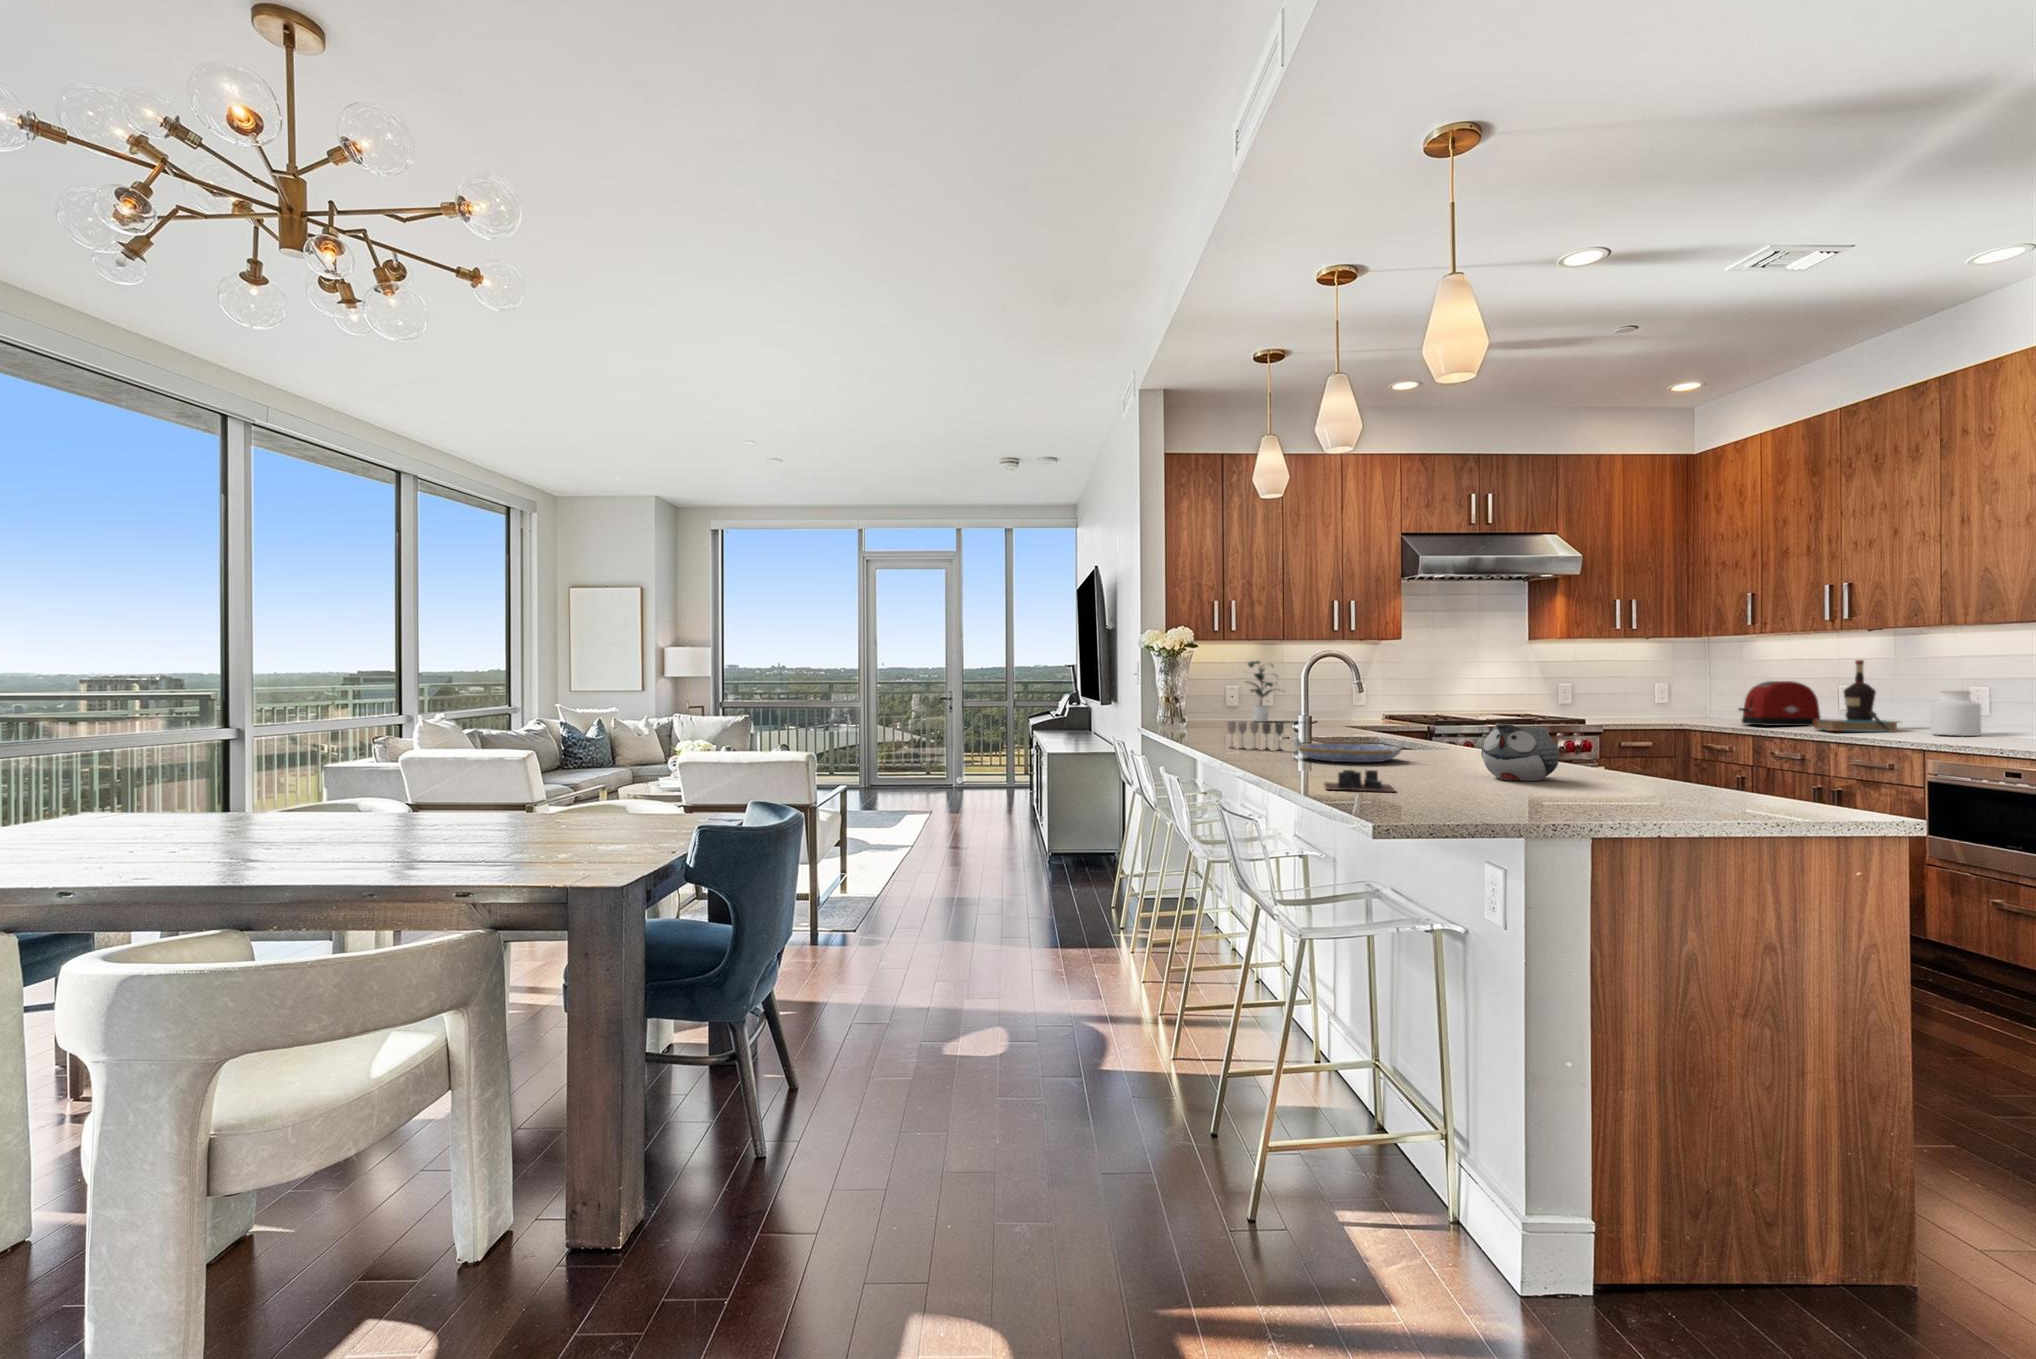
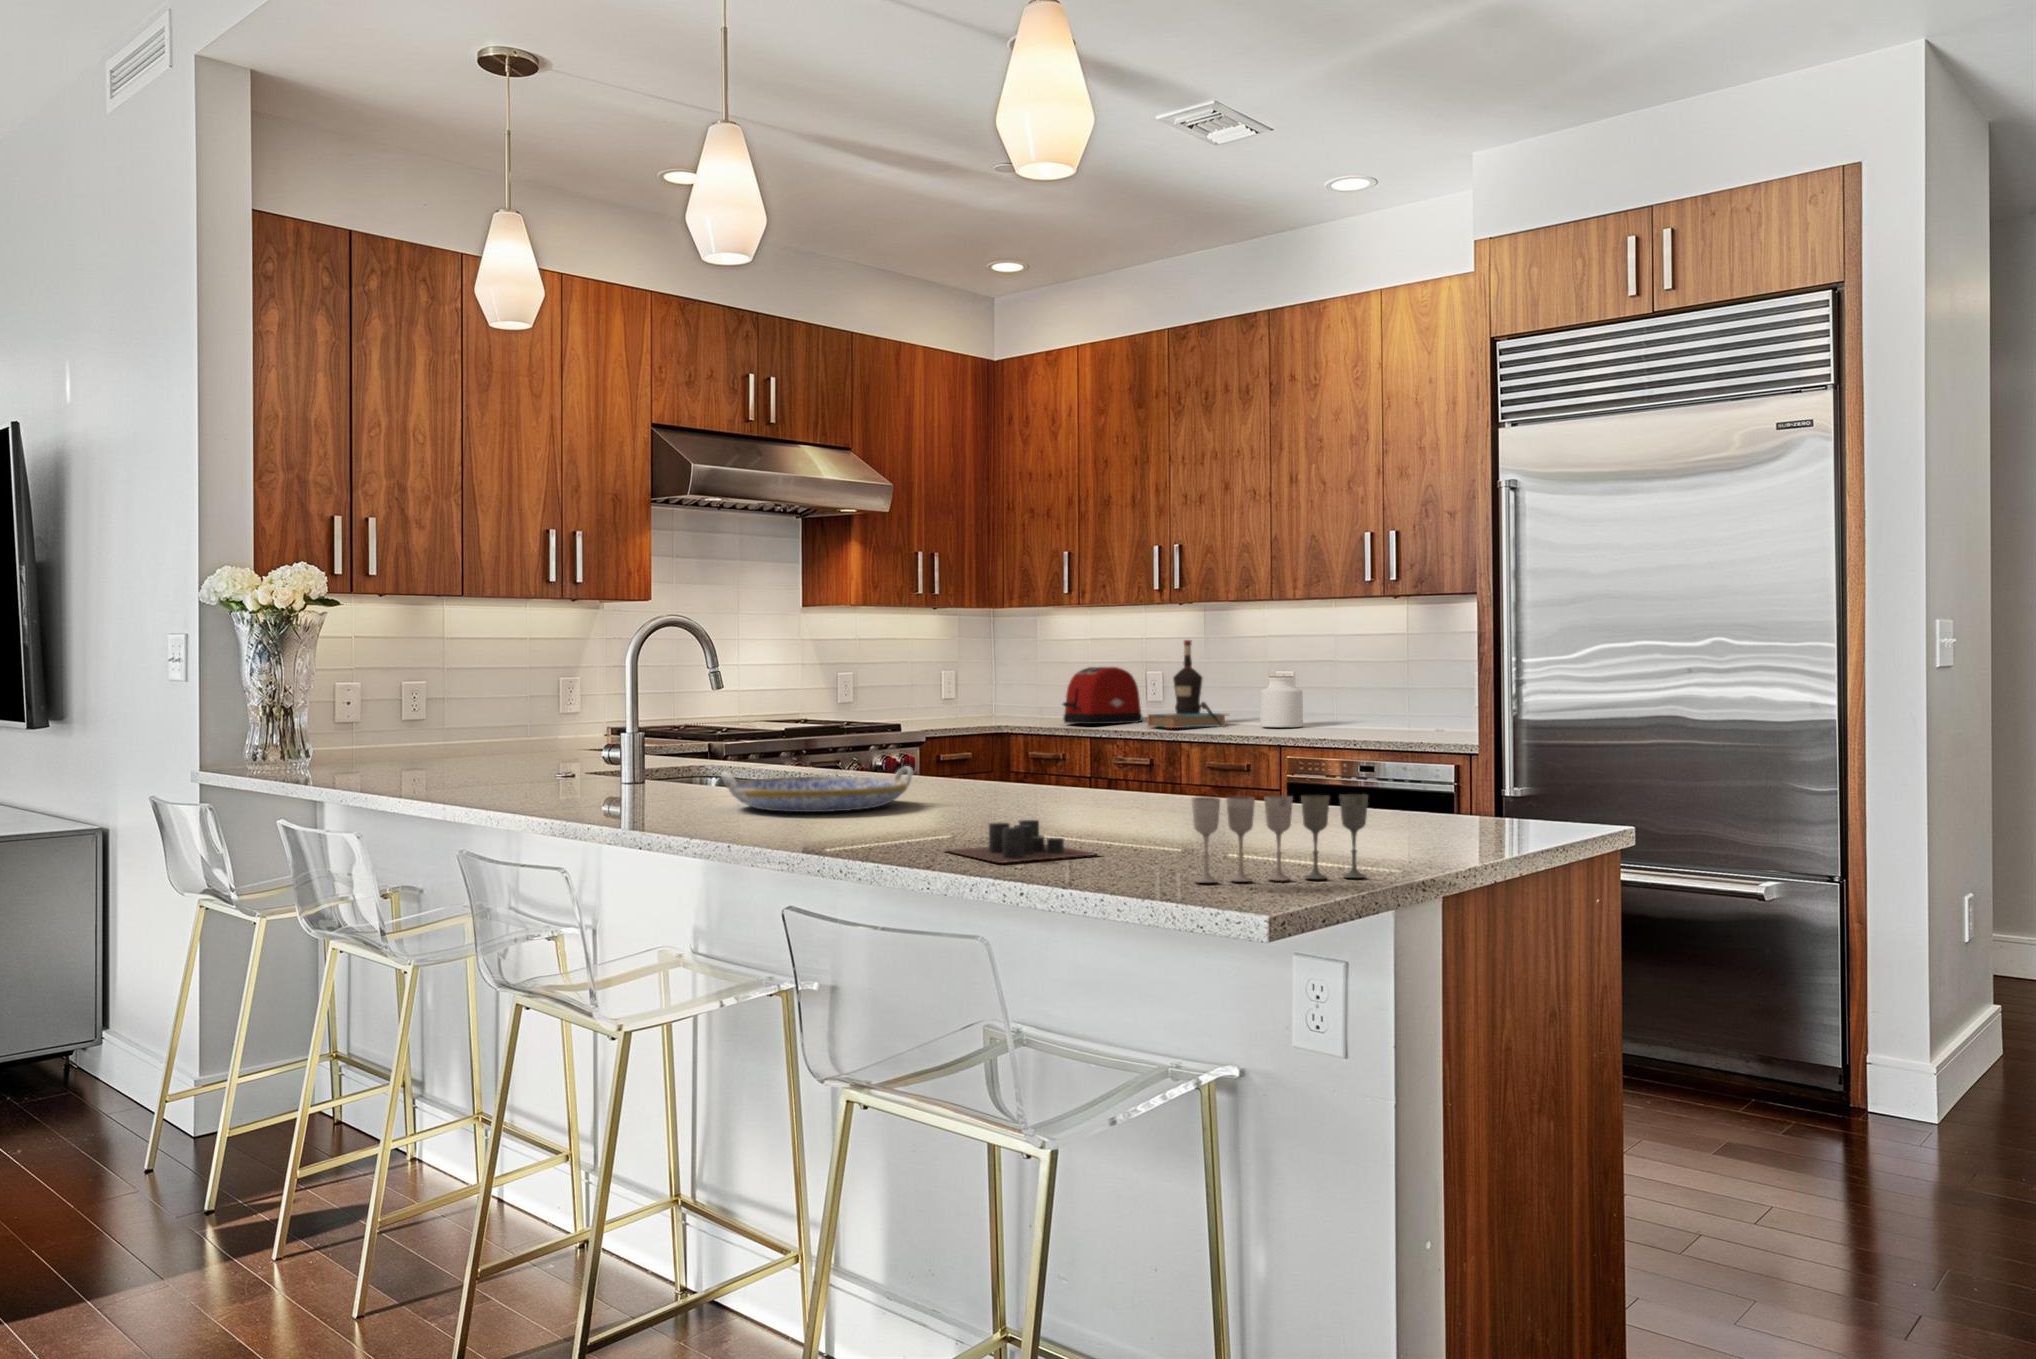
potted plant: present [1248,660,1276,722] -> none [368,632,484,750]
wine glass: present [1227,721,1284,750] -> present [1192,794,1368,883]
teapot: present [1481,723,1559,780] -> none [1090,728,1199,819]

